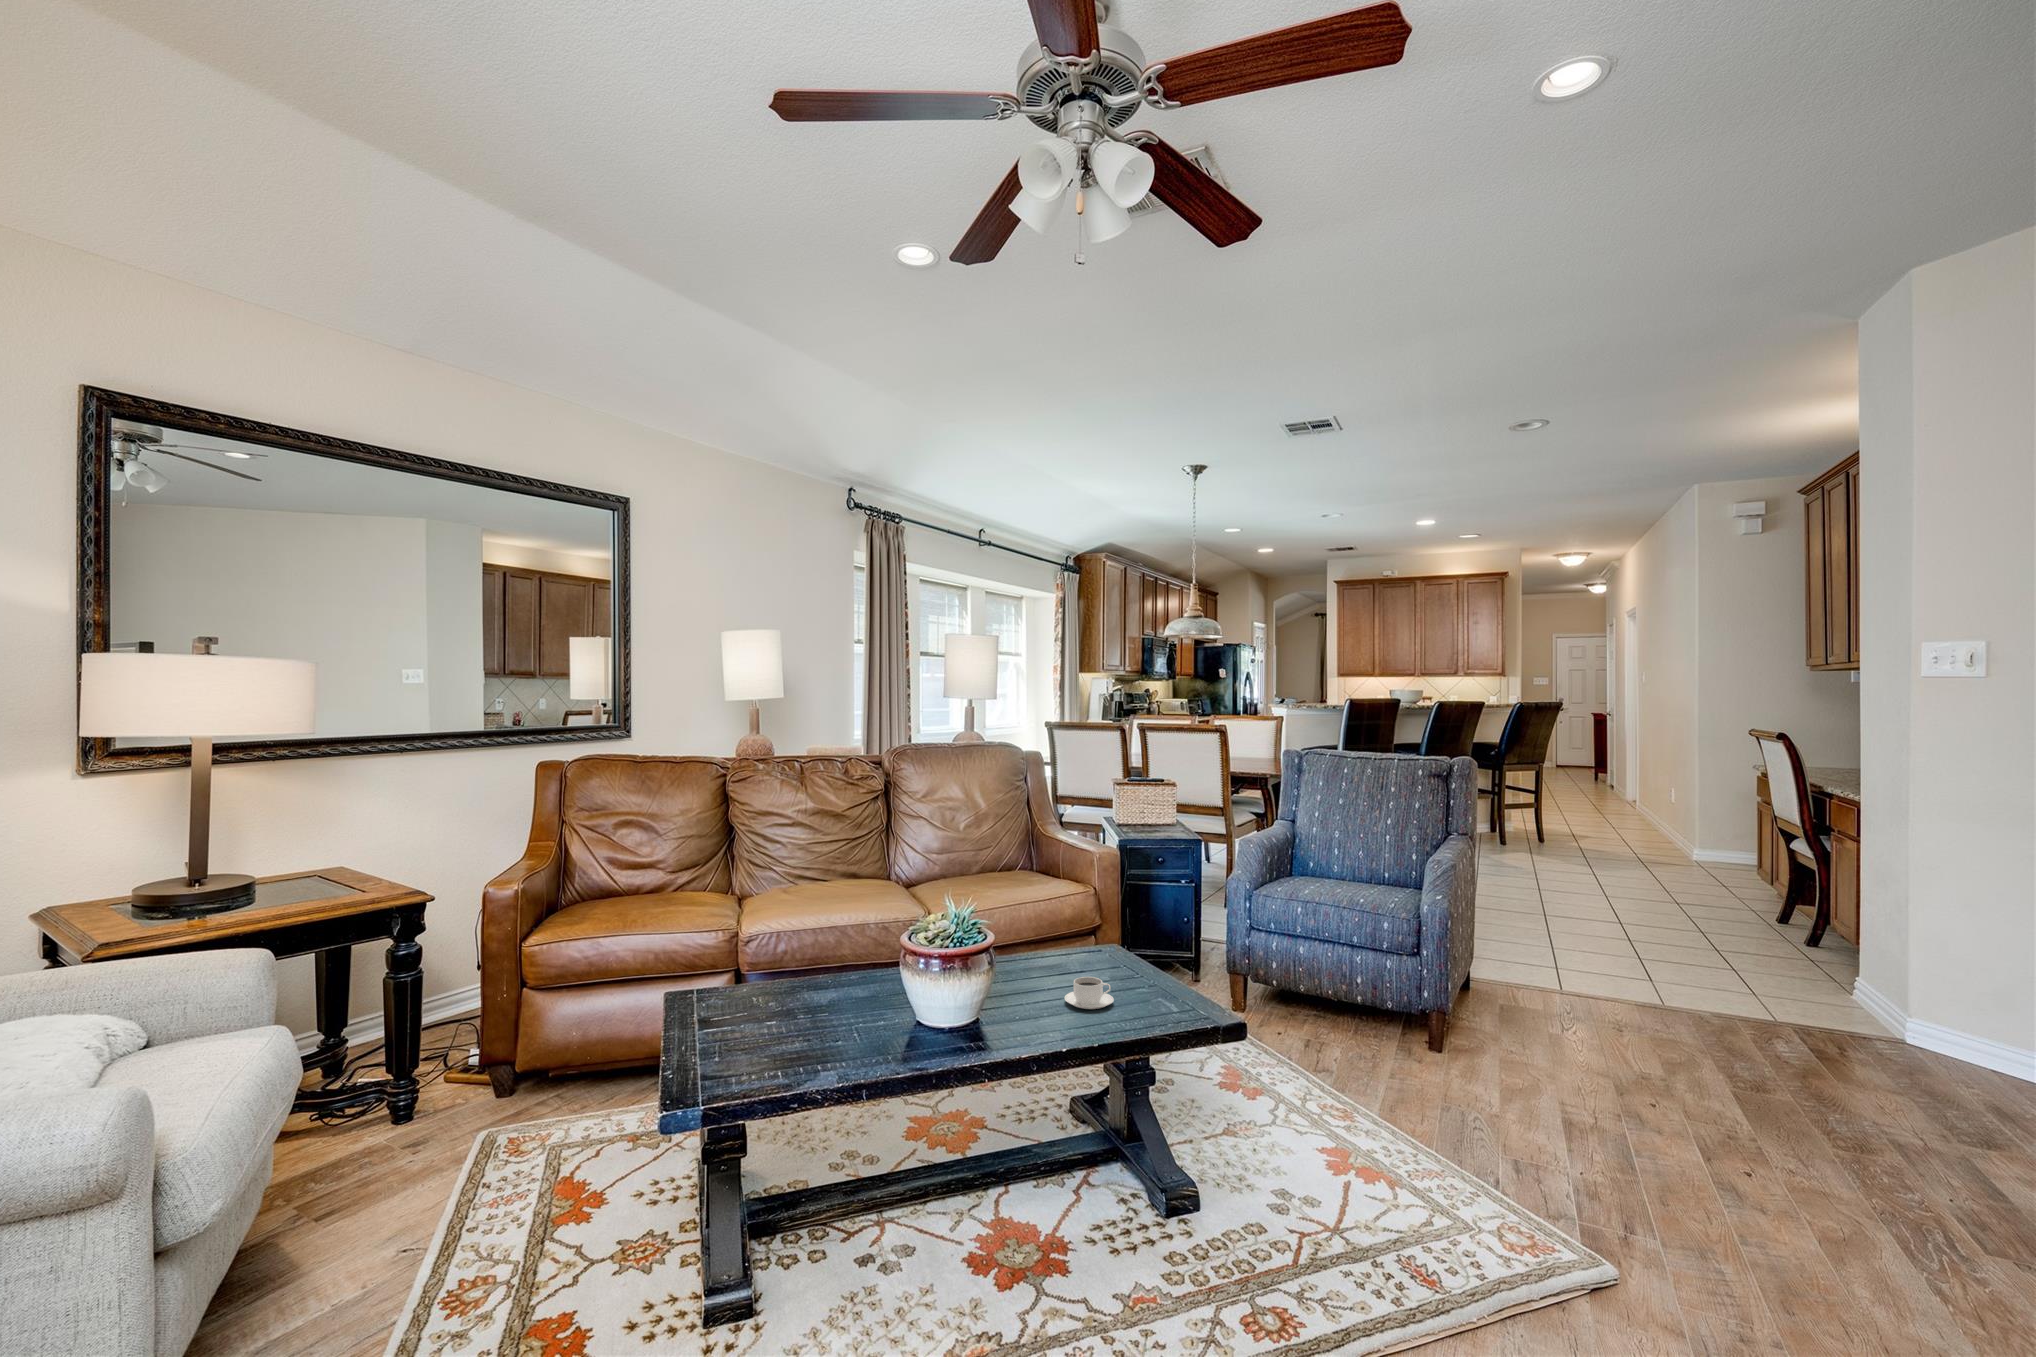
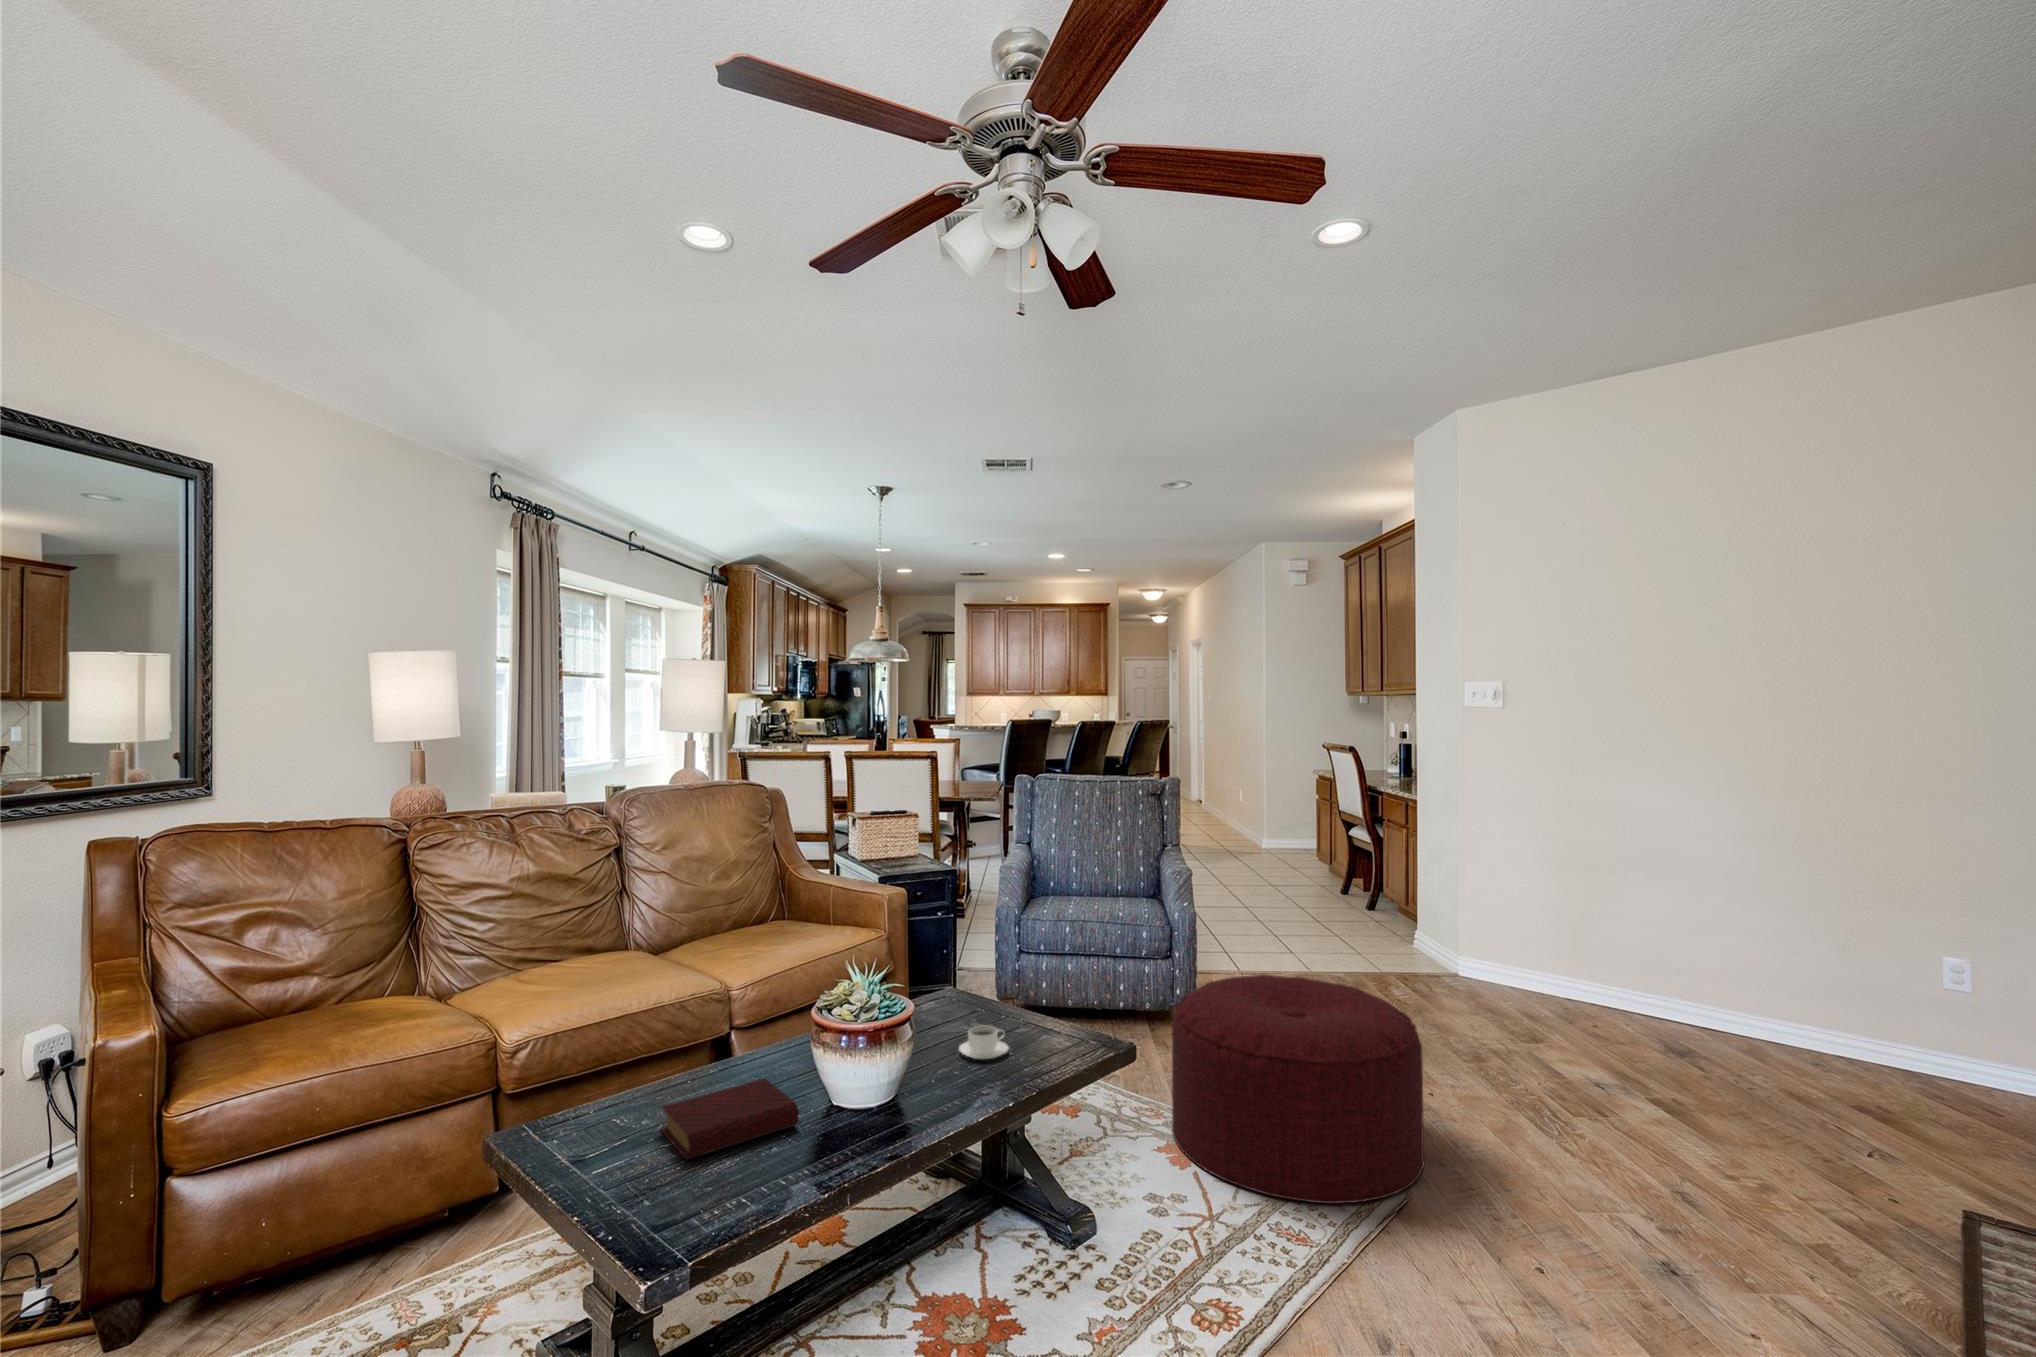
ottoman: none [1347,982,1681,1273] -> present [1172,974,1425,1204]
book: none [778,986,878,1036] -> present [661,1078,799,1159]

